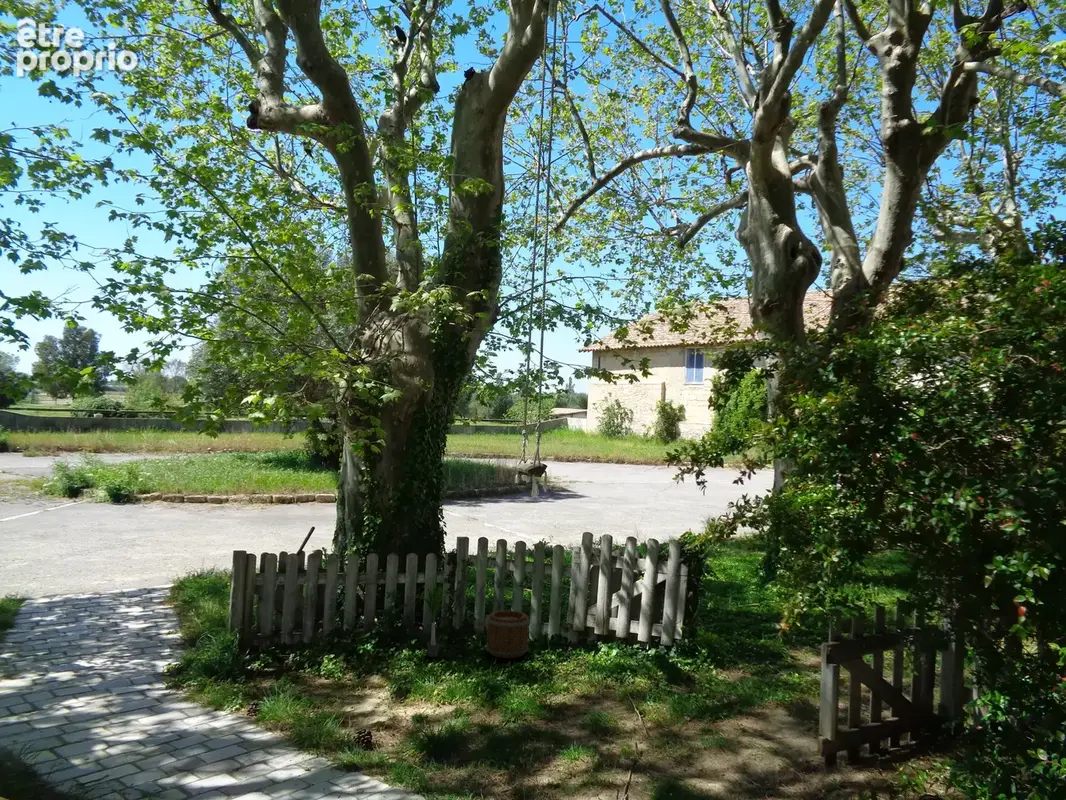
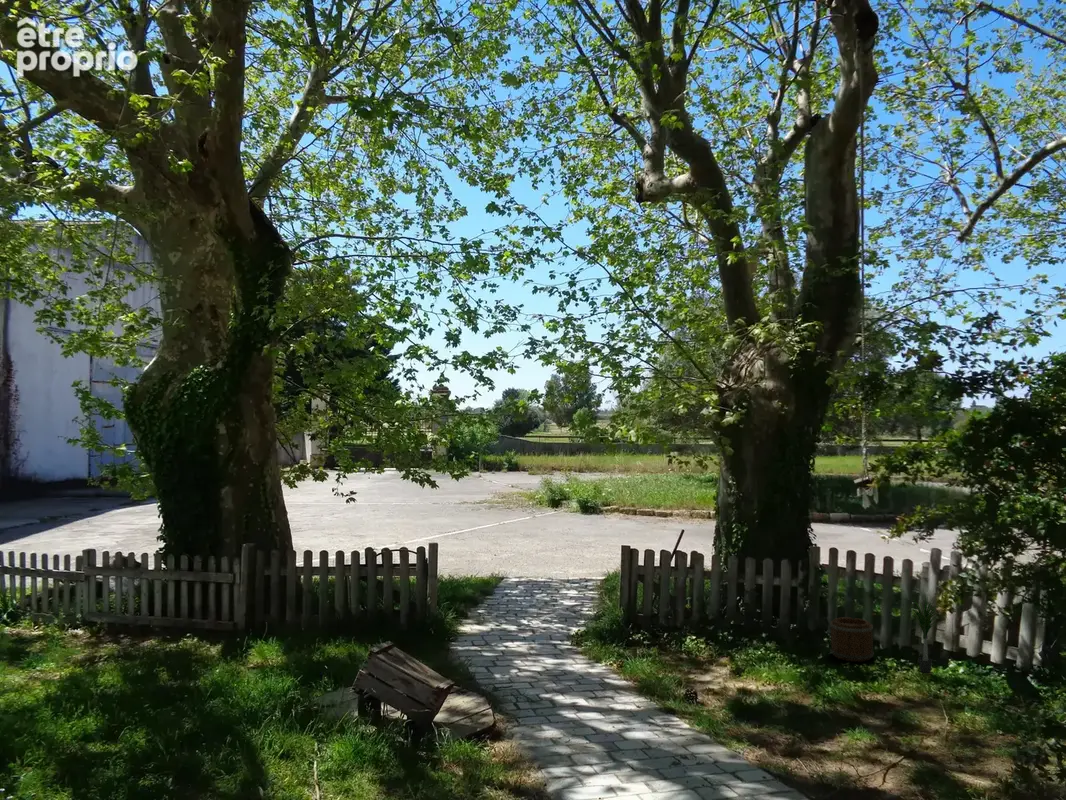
potted plant: present [421,582,447,657] -> present [912,598,937,673]

